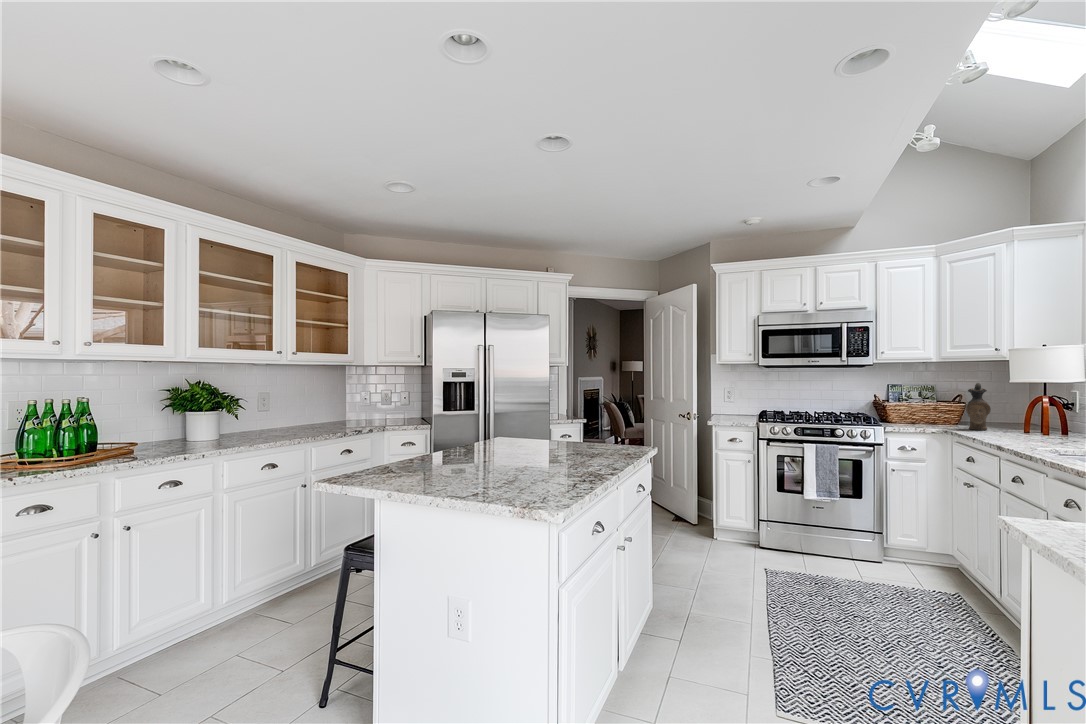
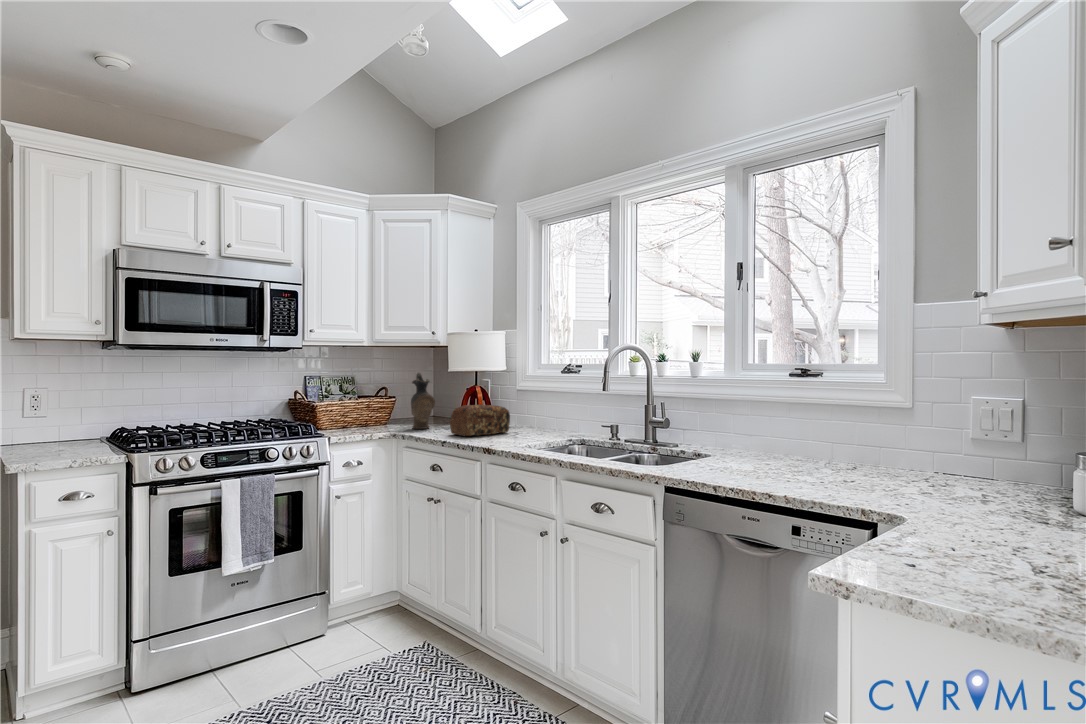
bread loaf: none [989,411,1060,439] -> present [450,405,510,436]

